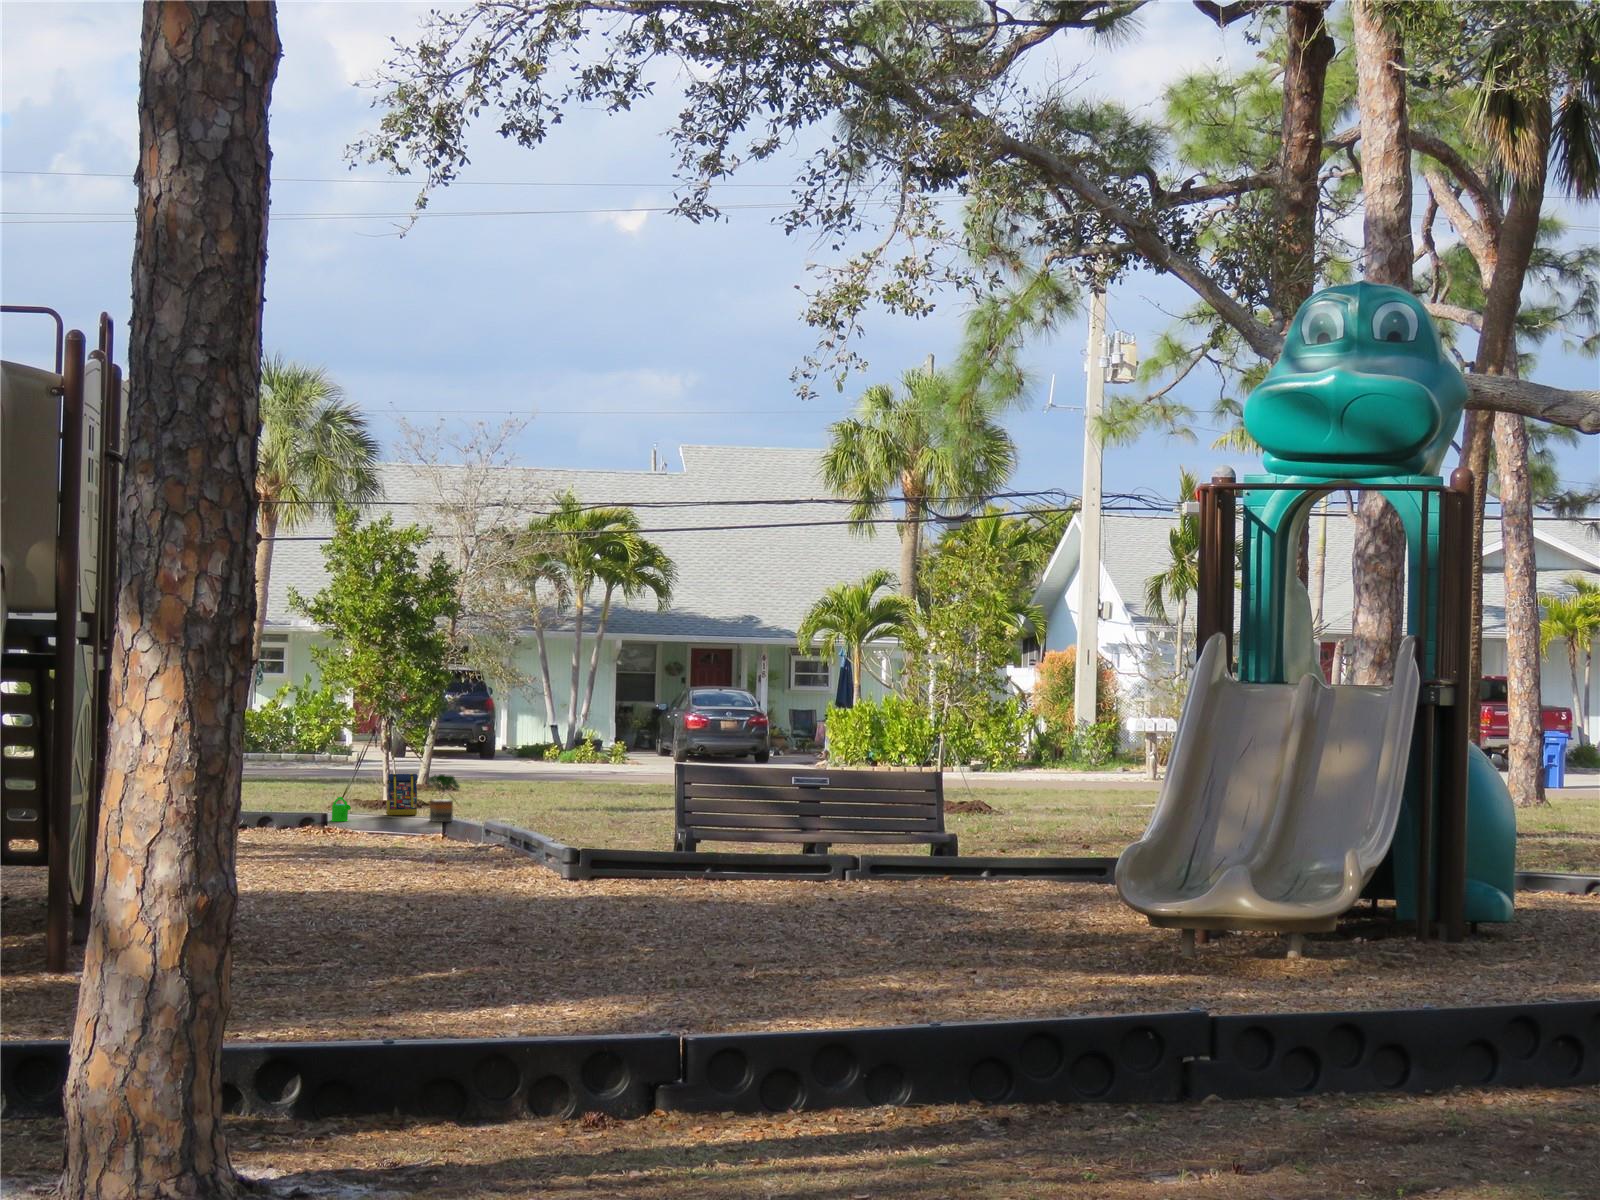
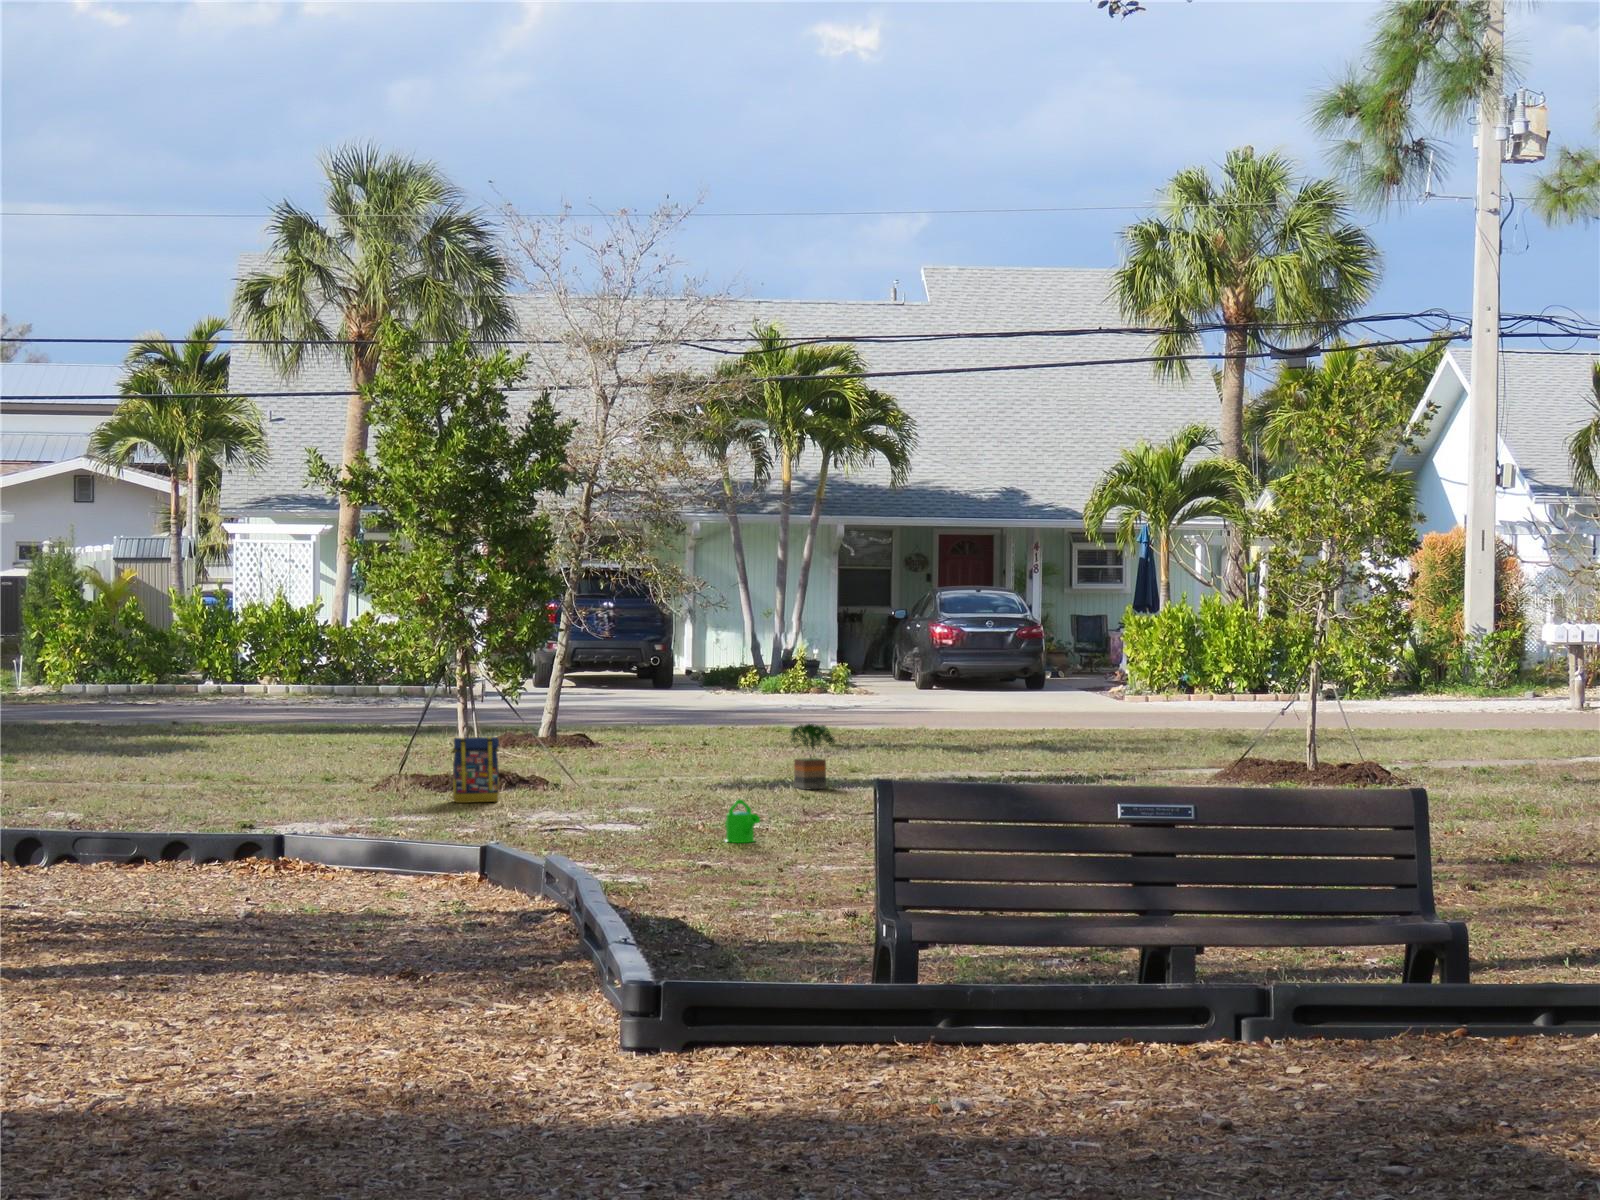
potted tree: present [428,774,460,822] -> present [791,724,835,790]
watering can: present [331,797,351,821] -> present [725,799,760,843]

